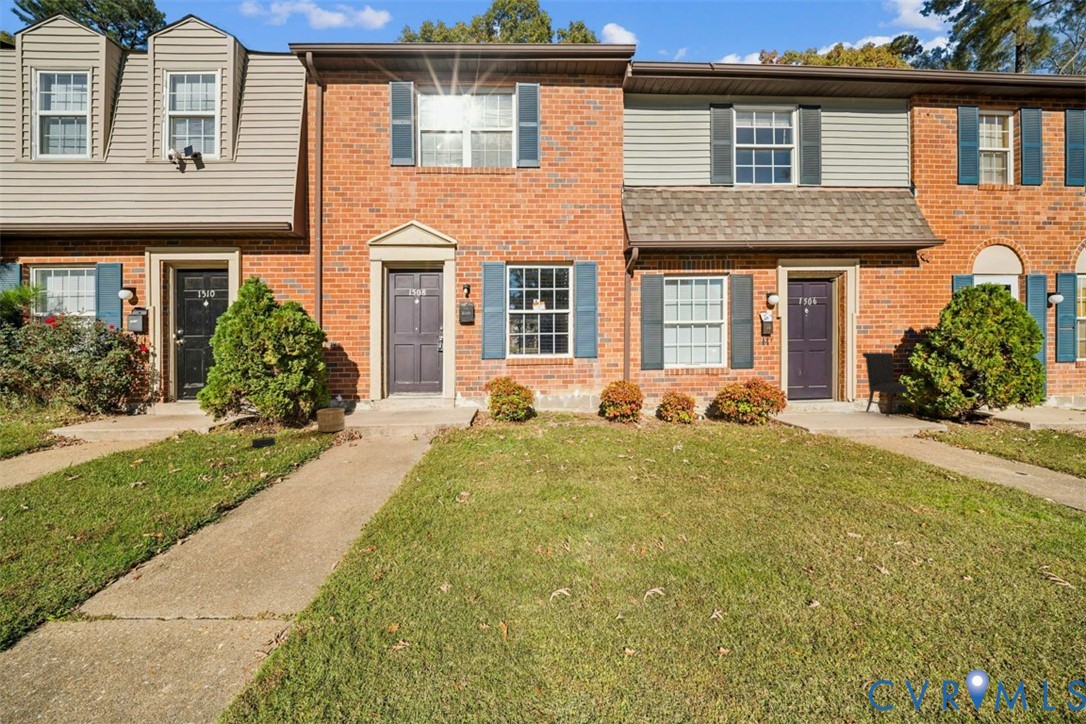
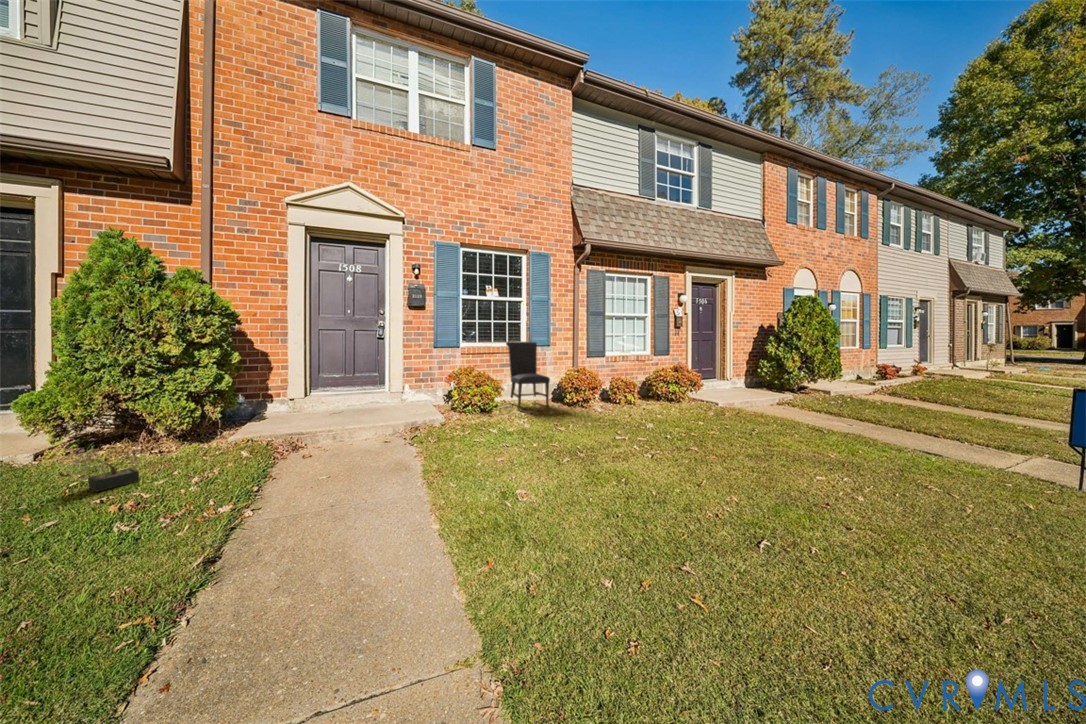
chair: present [862,352,916,417] -> present [506,342,550,410]
wooden bucket: present [316,408,345,432] -> none [216,412,264,449]

